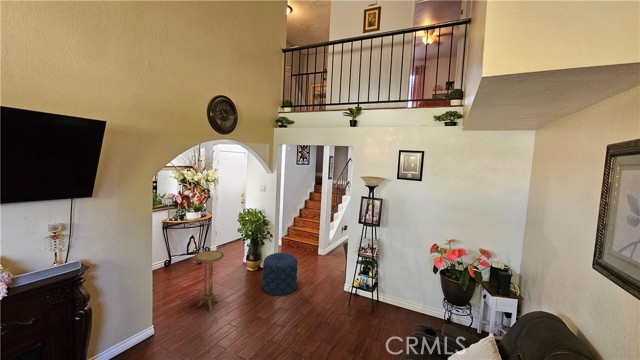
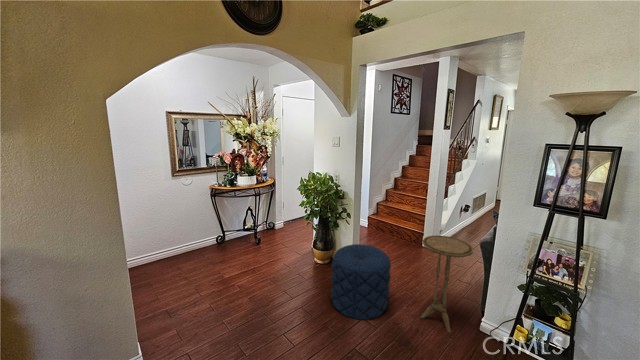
side table: present [194,251,224,312] -> present [420,235,473,334]

